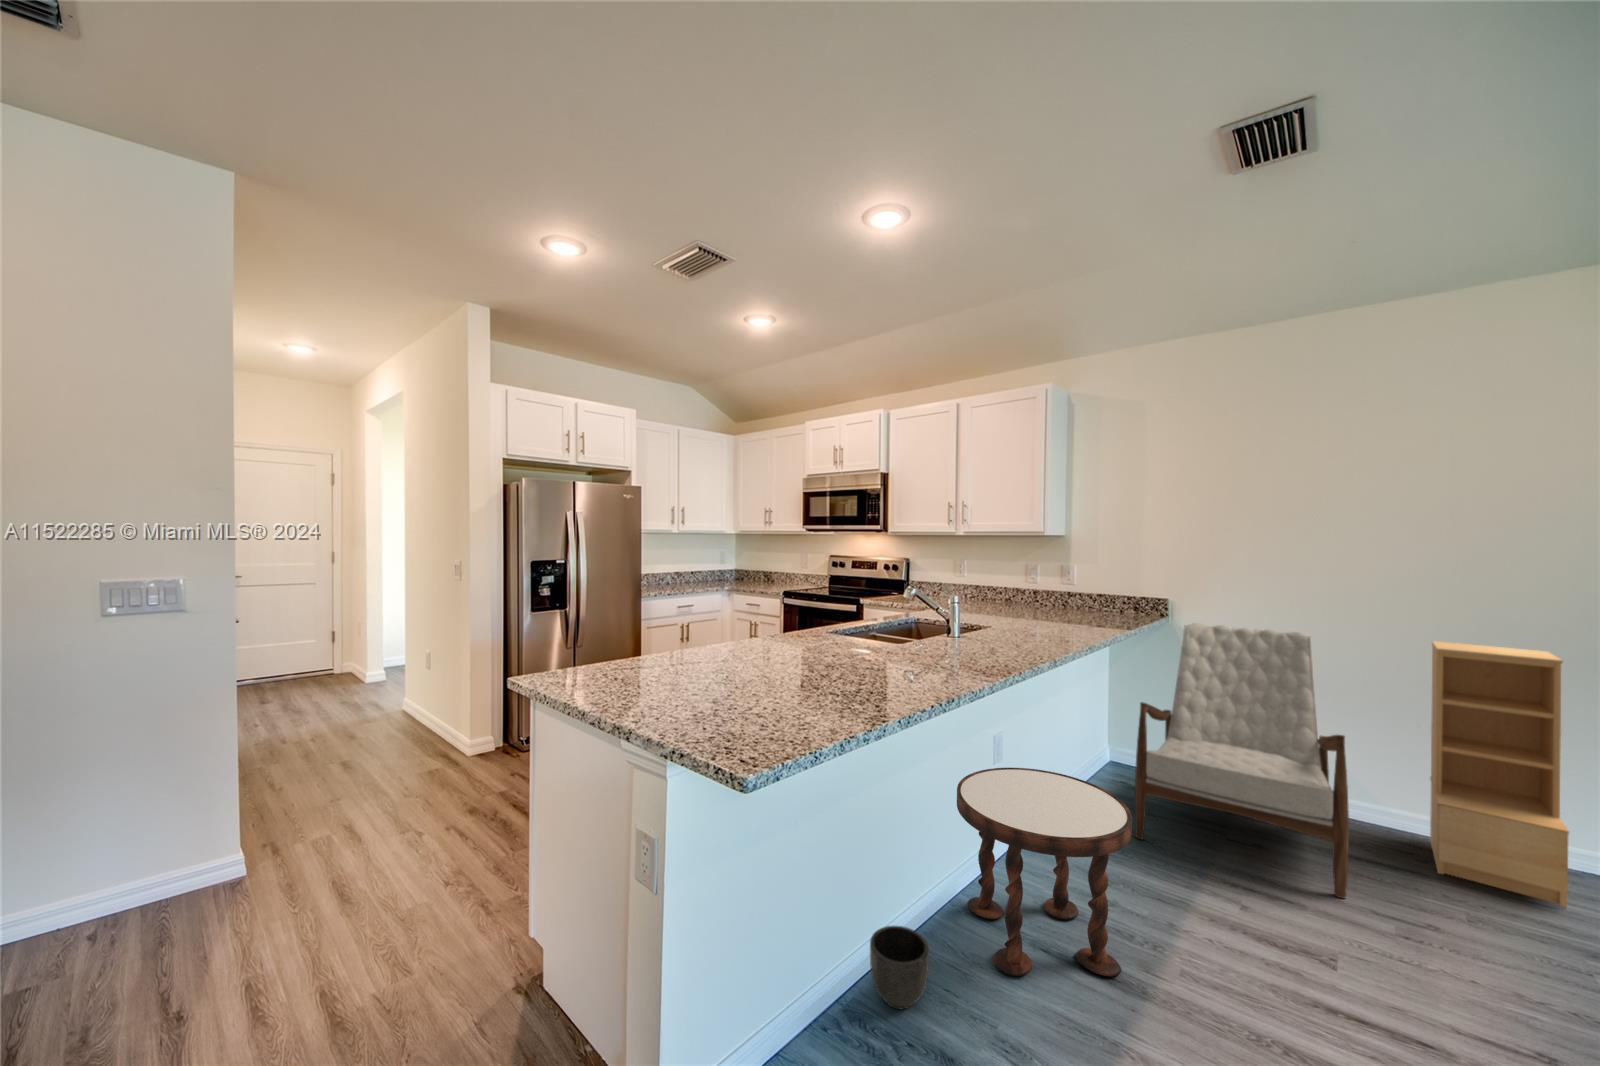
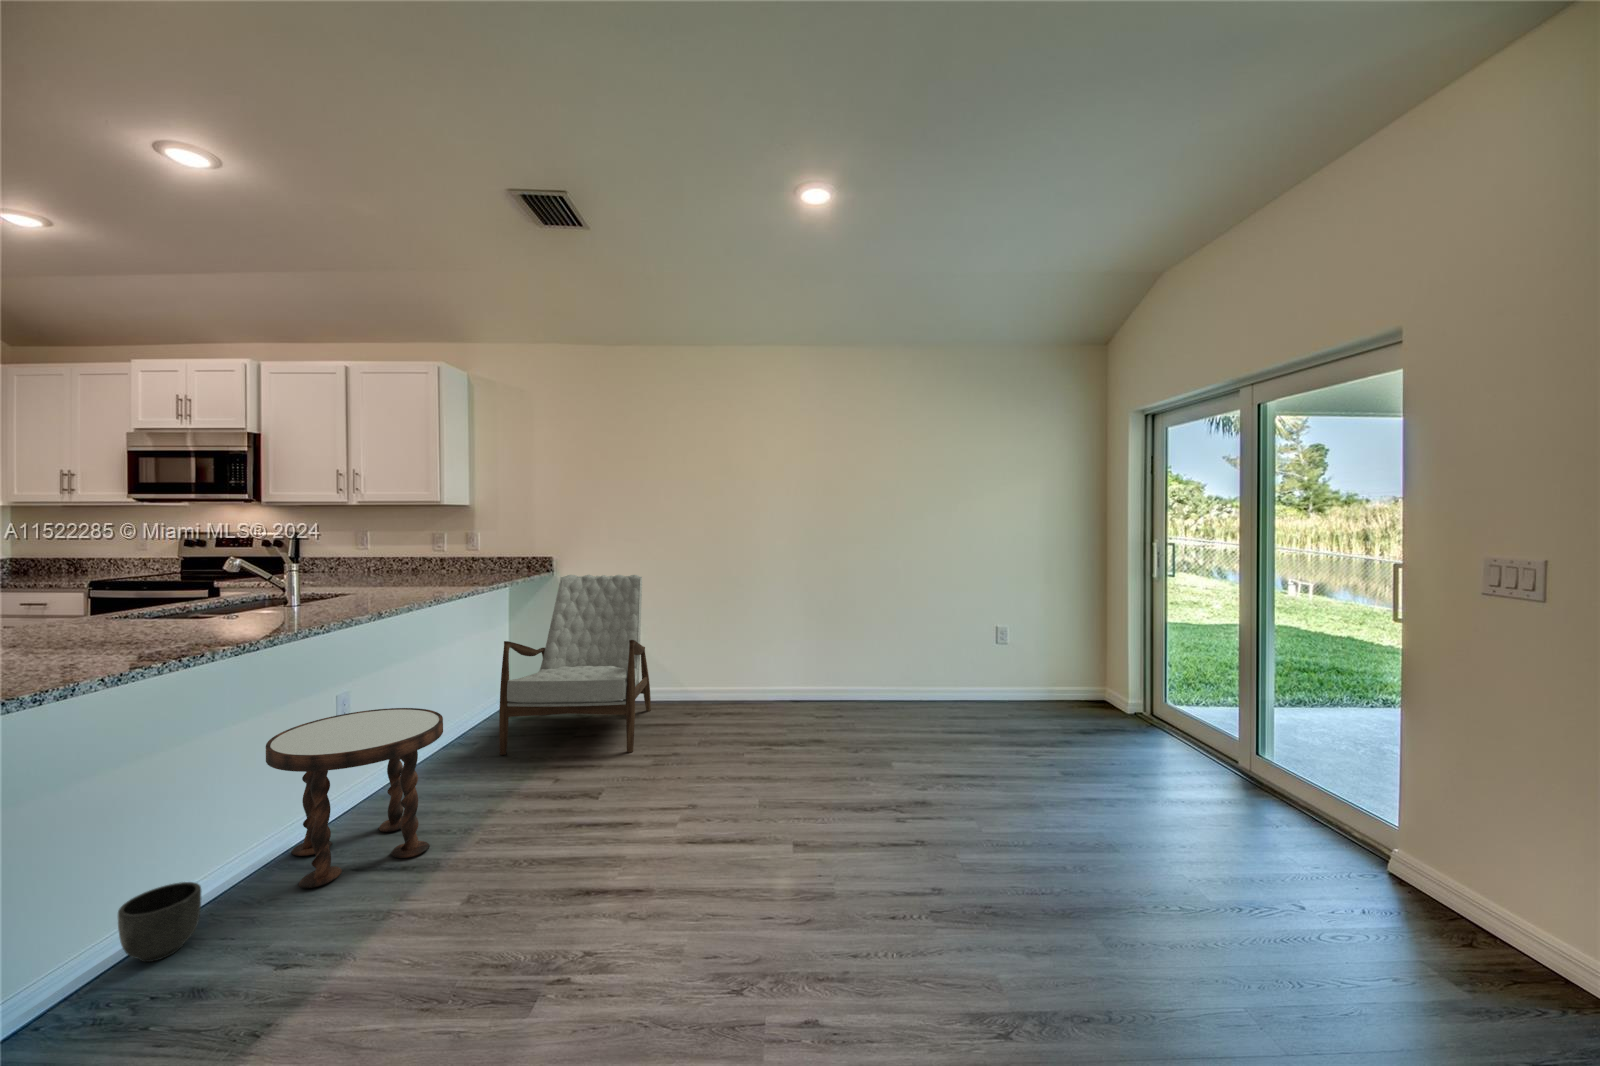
bookshelf: present [1430,641,1569,907] -> none [697,573,755,722]

